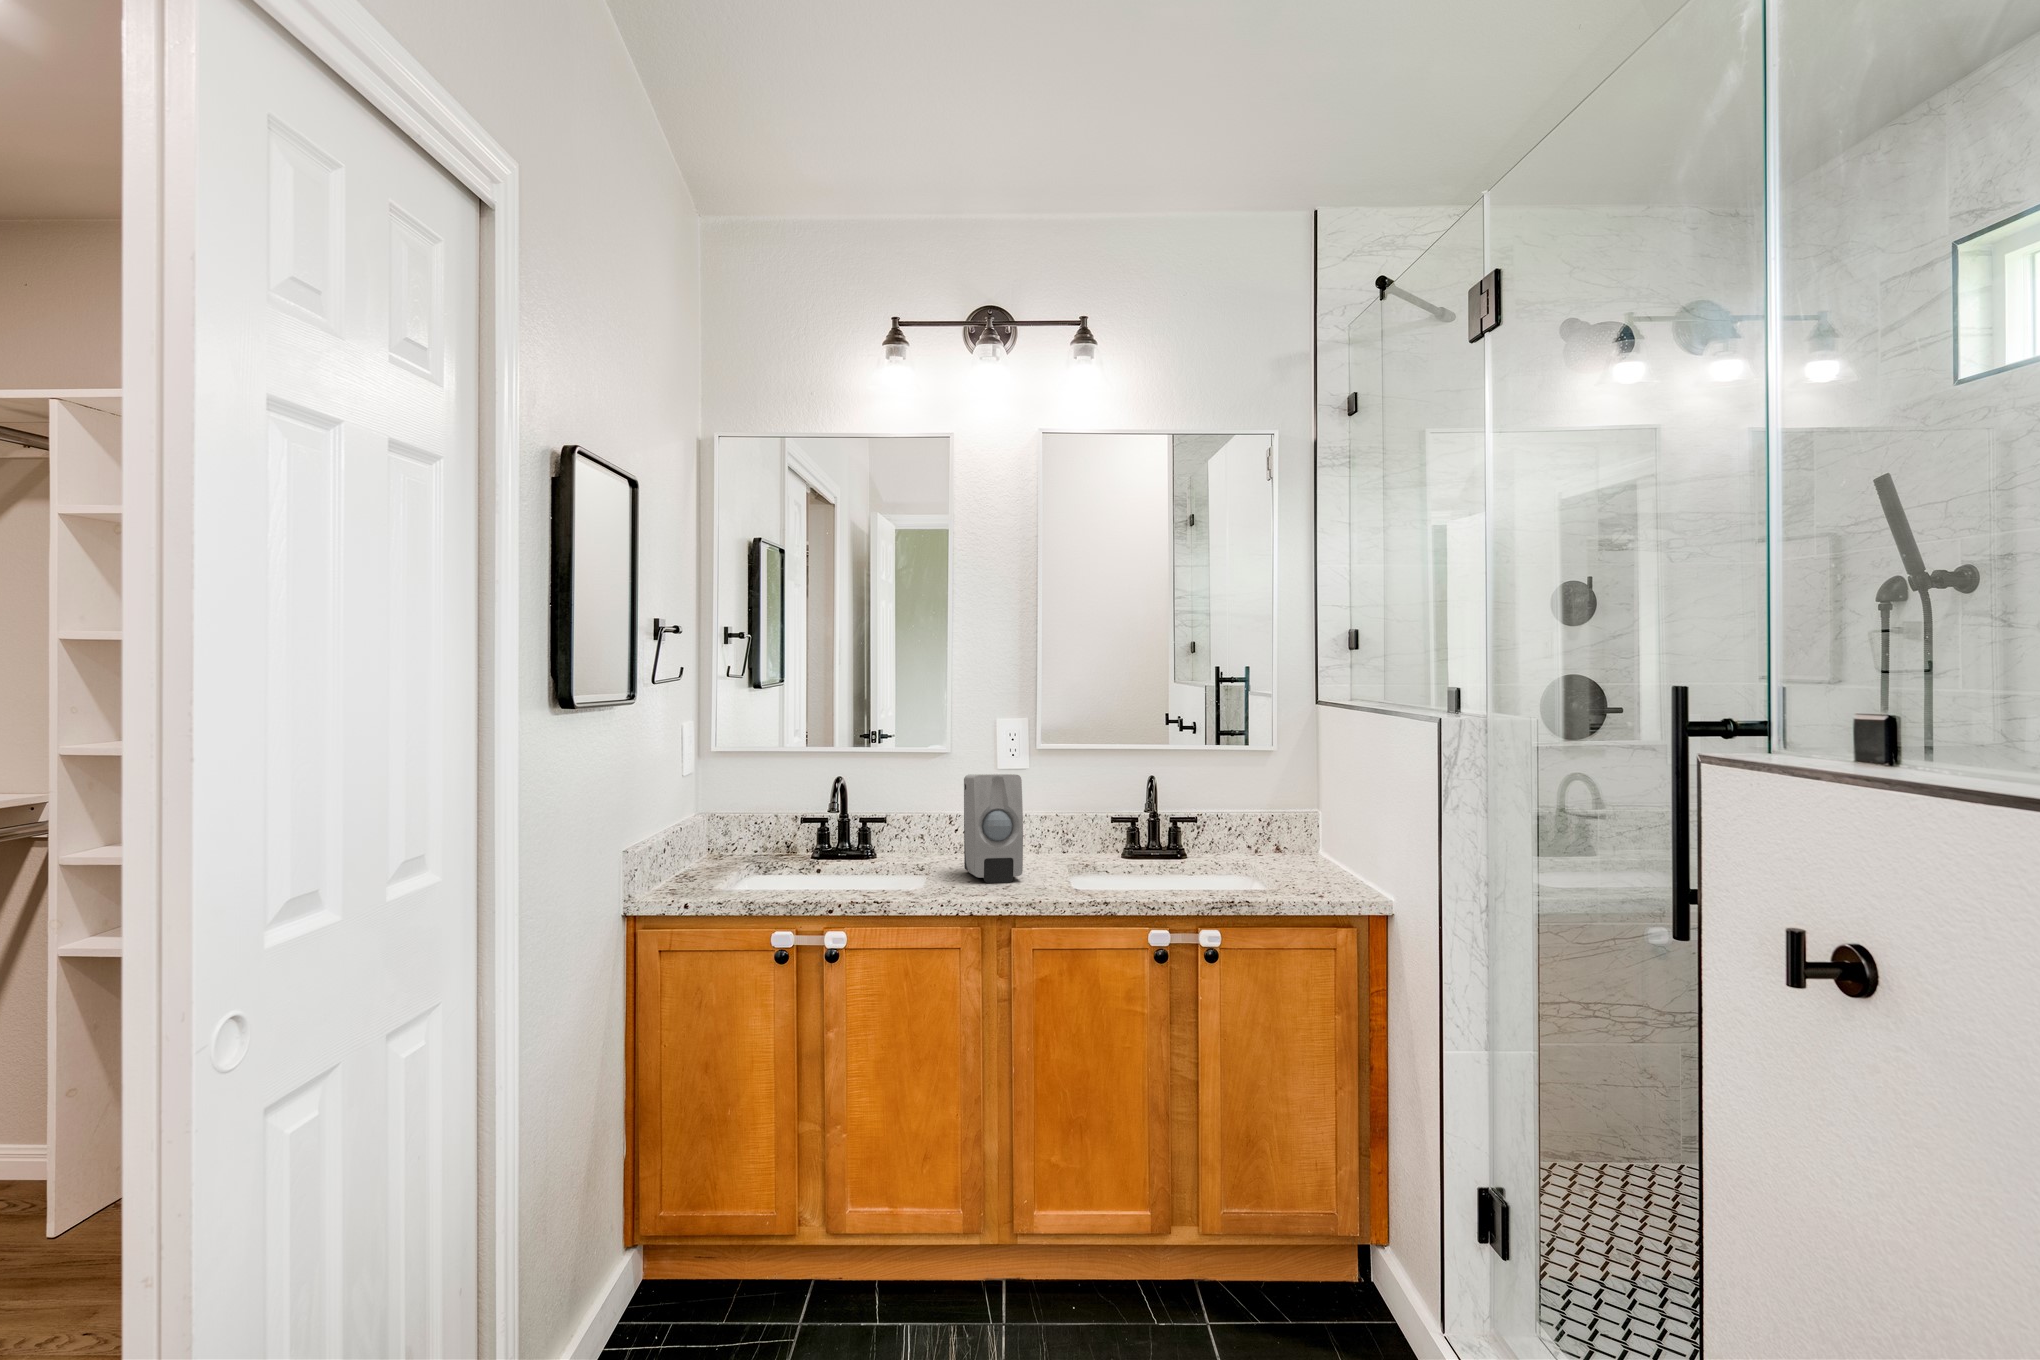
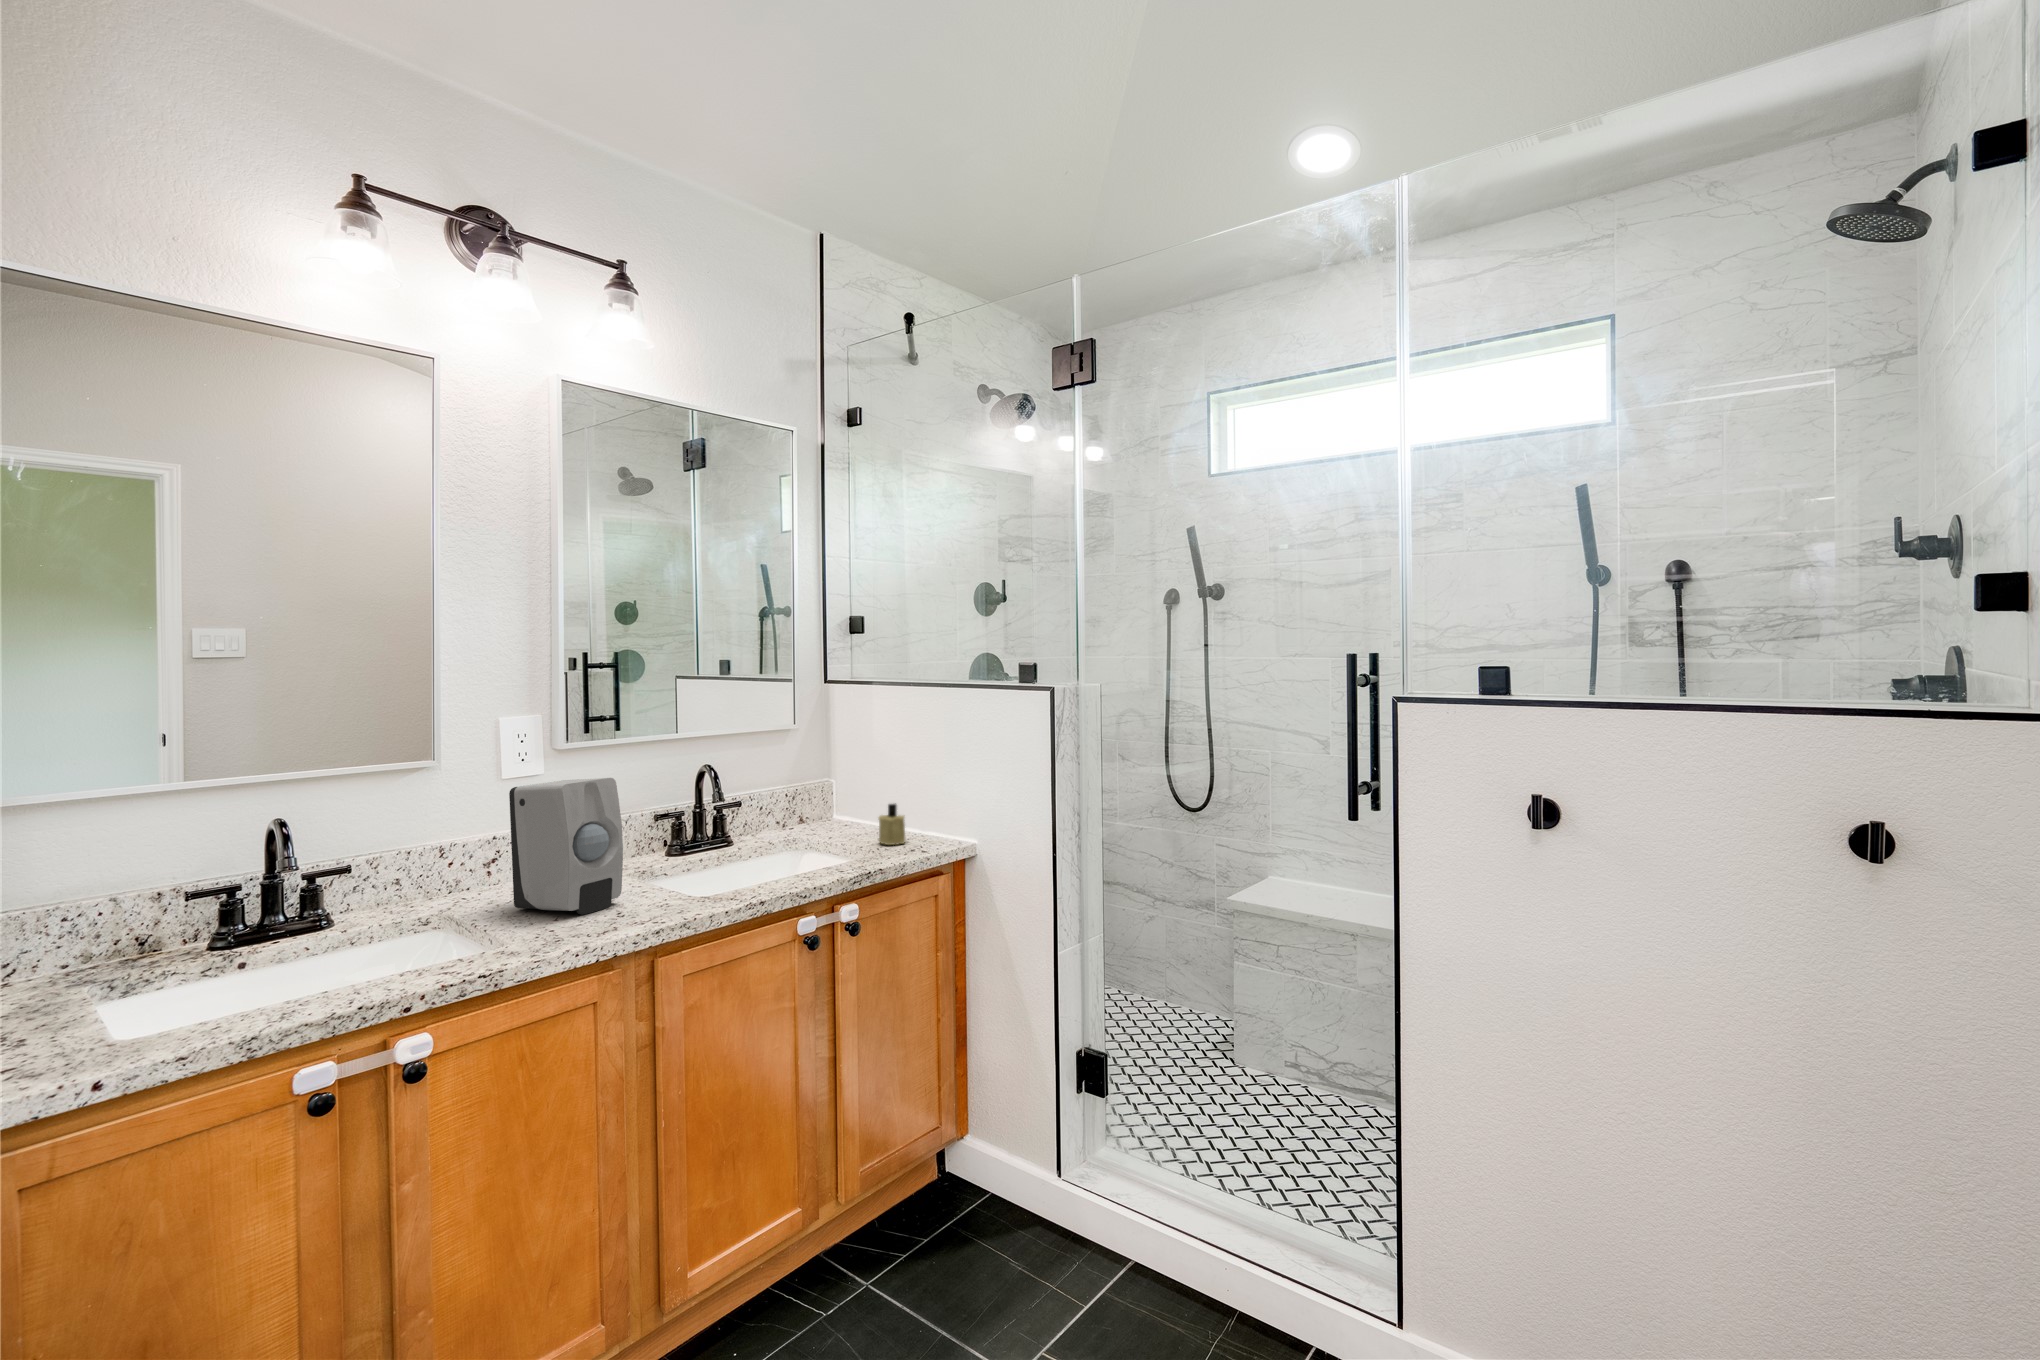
candle: none [1301,840,1335,887] -> present [879,804,905,845]

